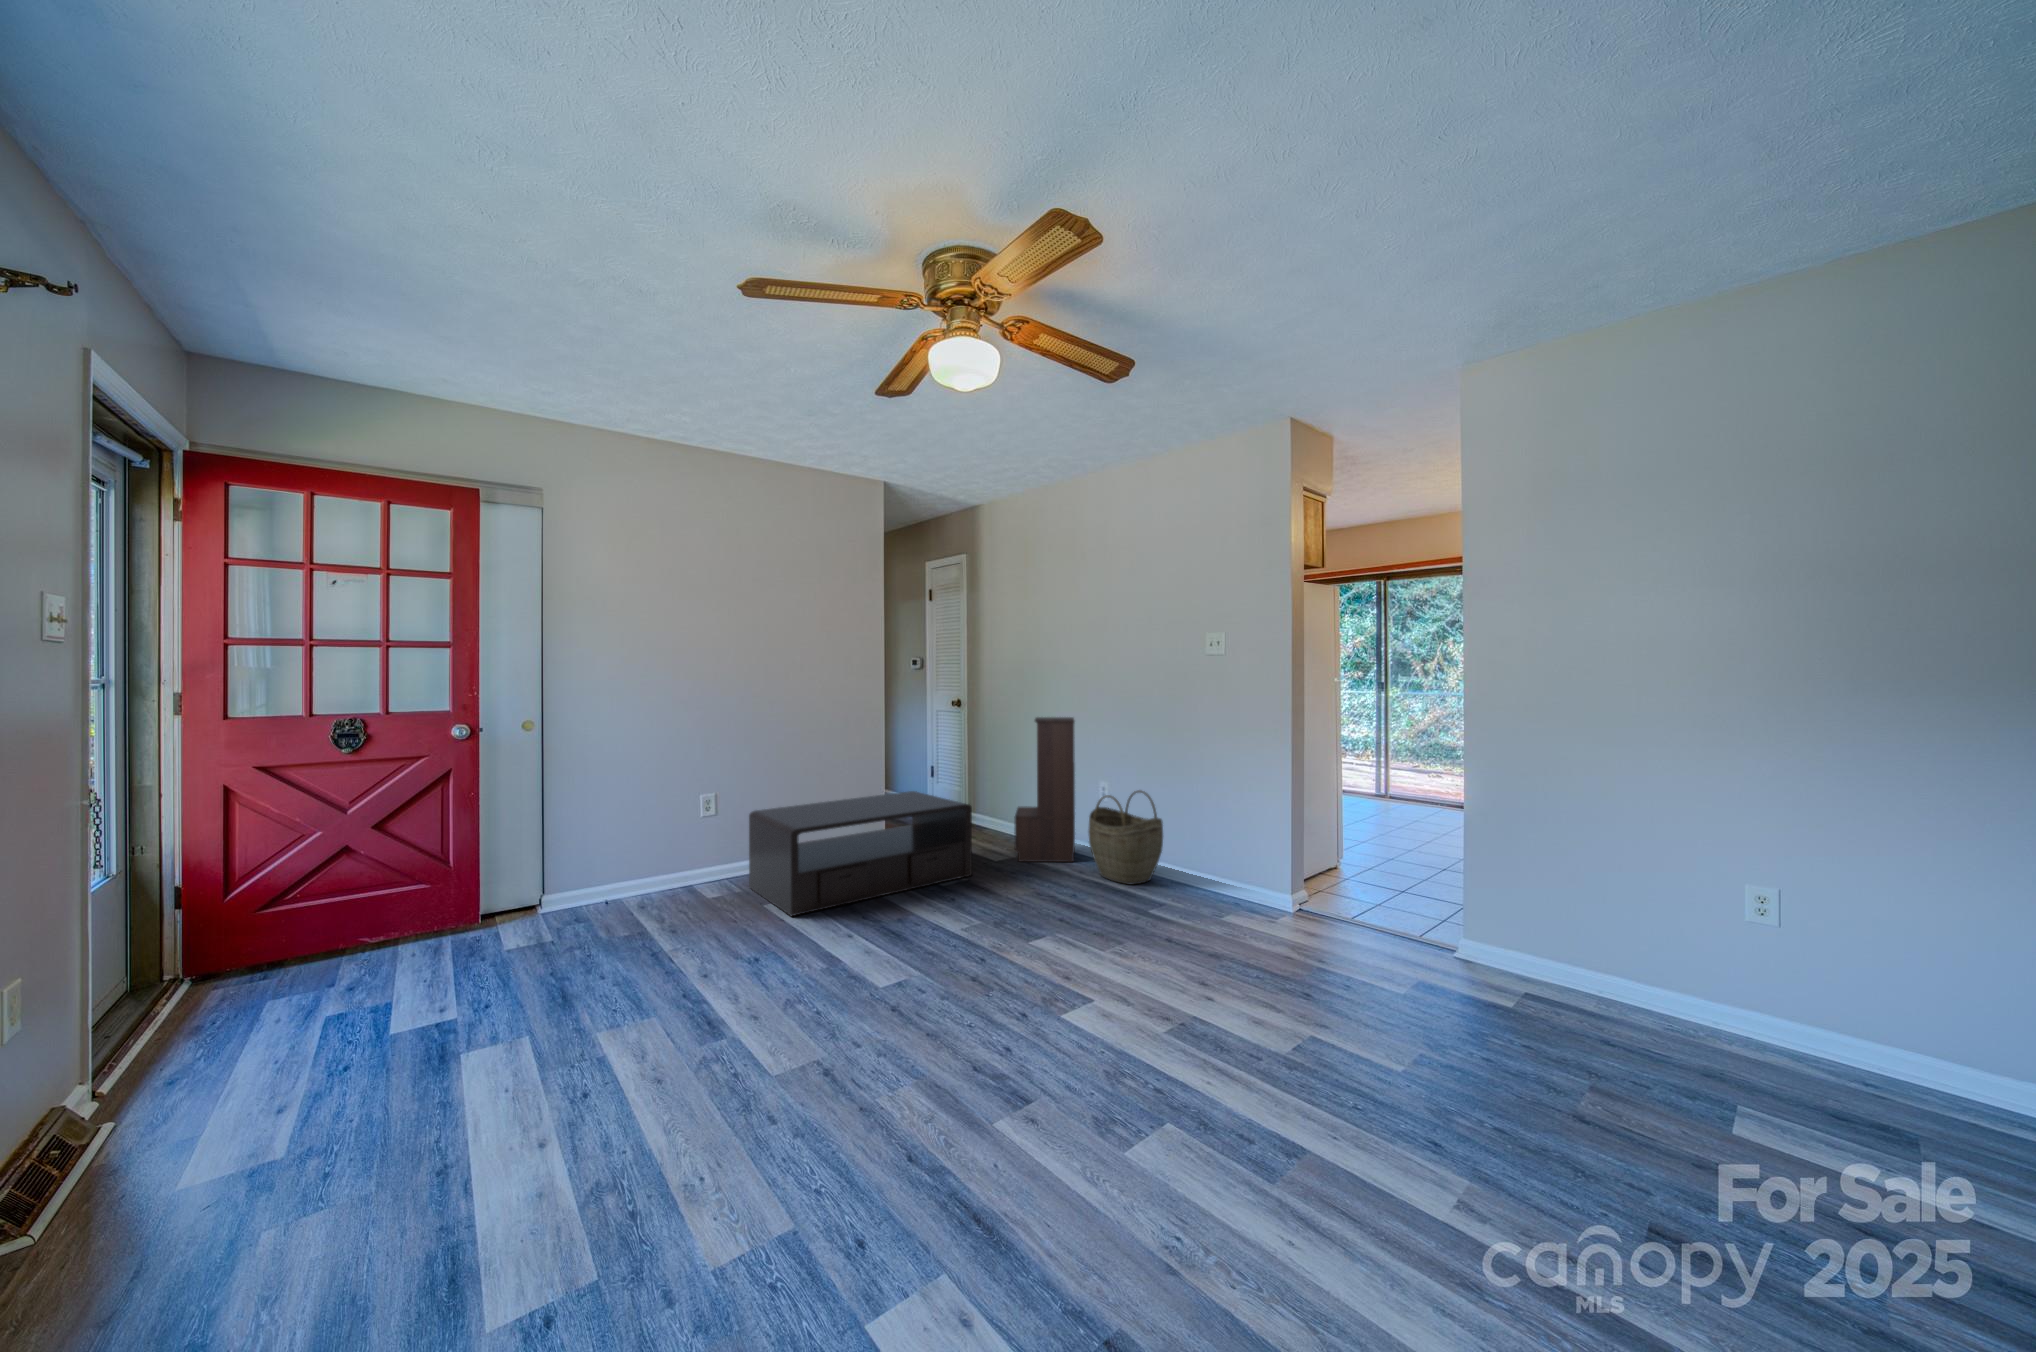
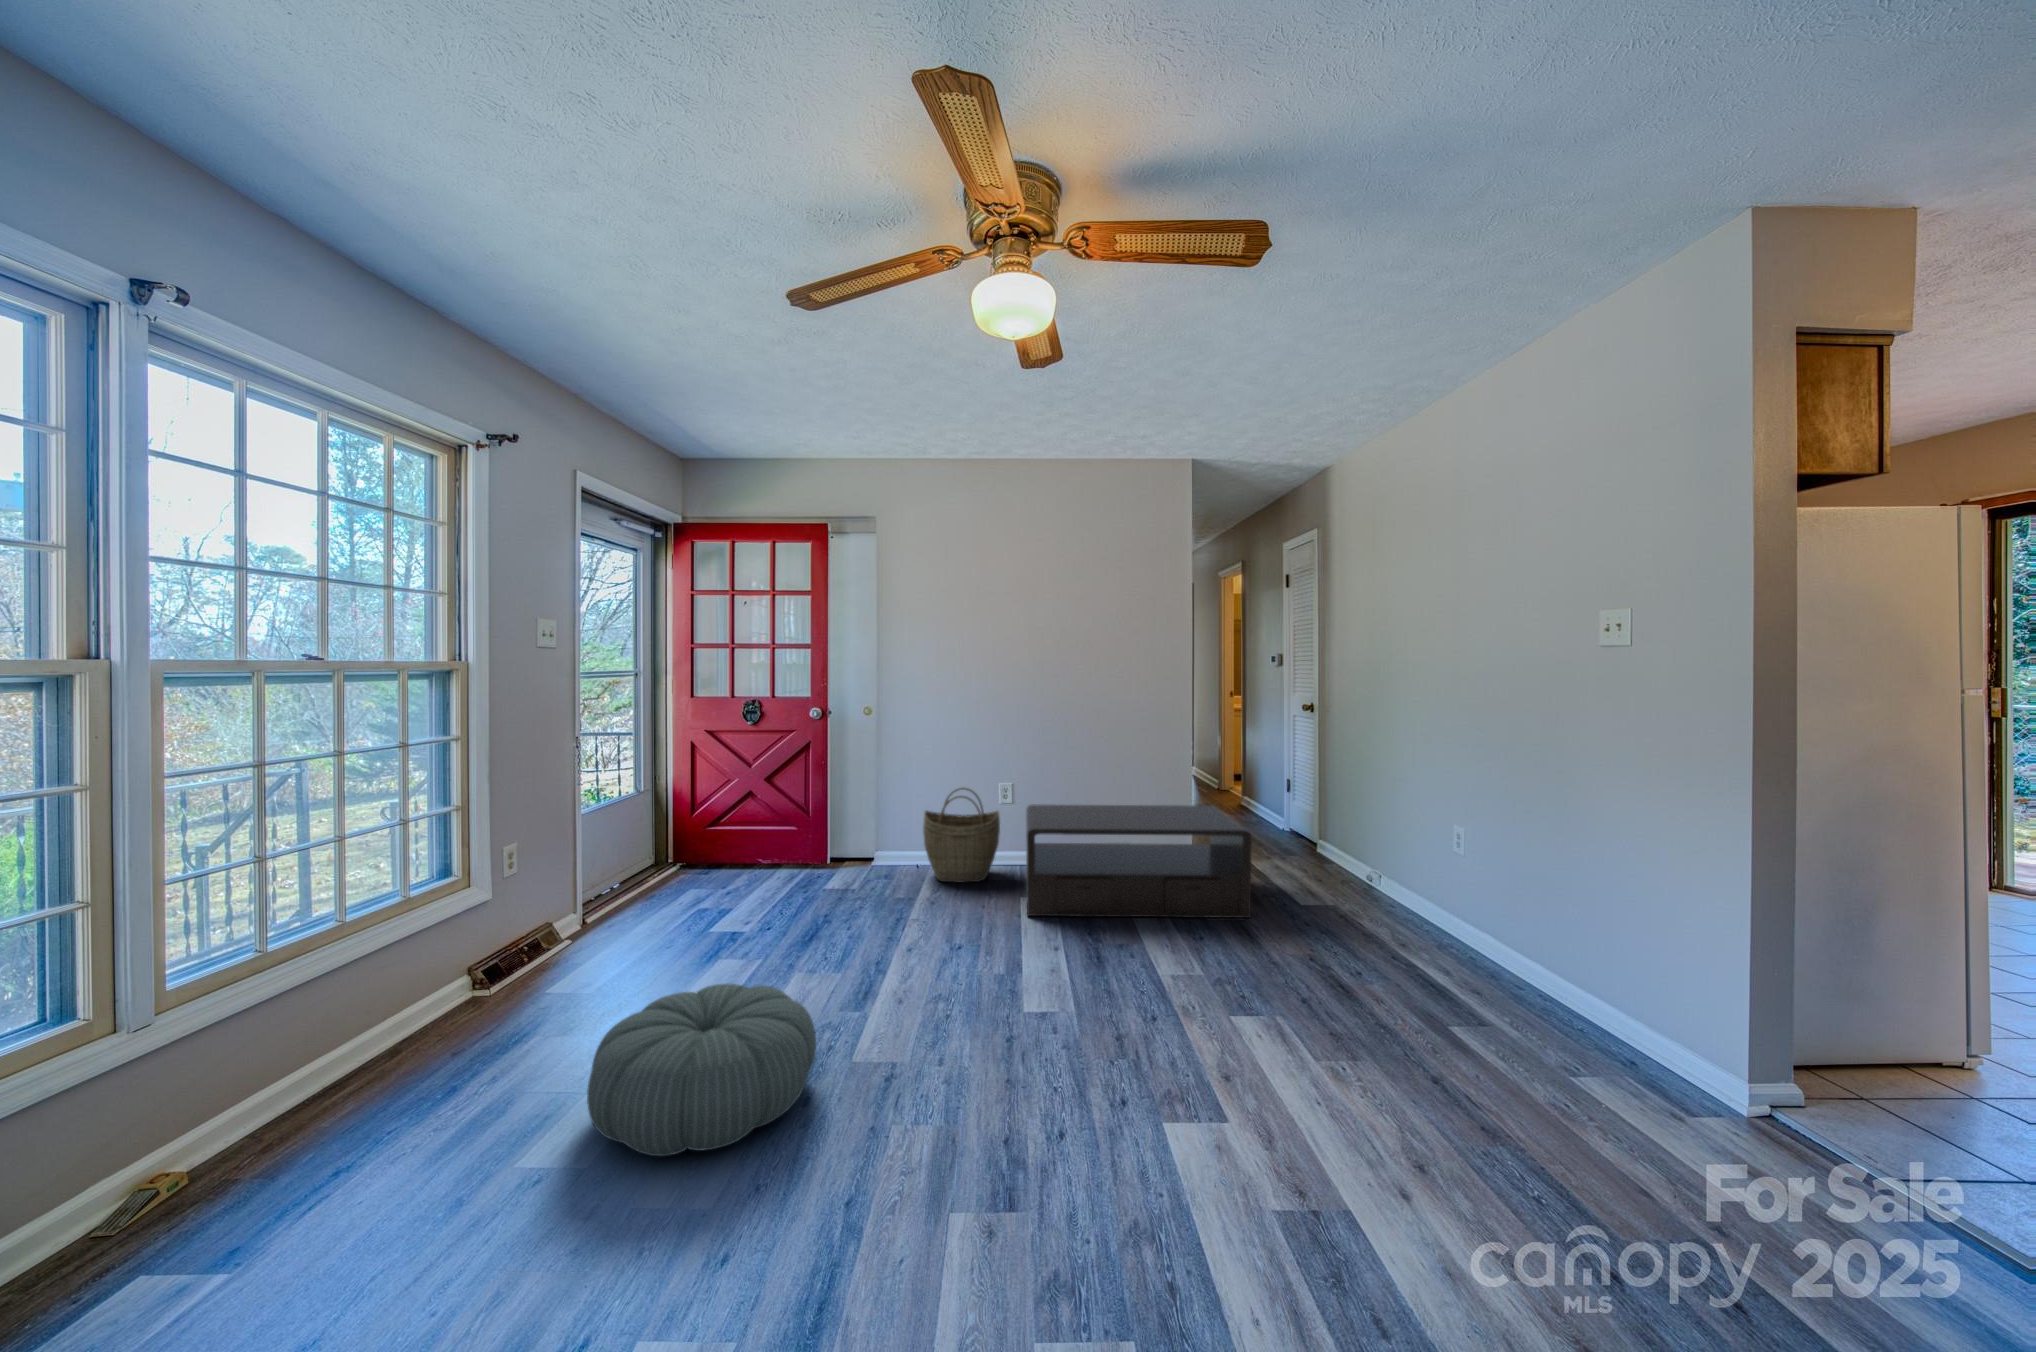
bookshelf: present [1014,717,1075,862] -> none [1324,731,1429,932]
woven basket: present [1088,790,1163,884] -> present [923,788,1000,883]
pouf: none [511,1023,787,1239] -> present [587,984,816,1156]

